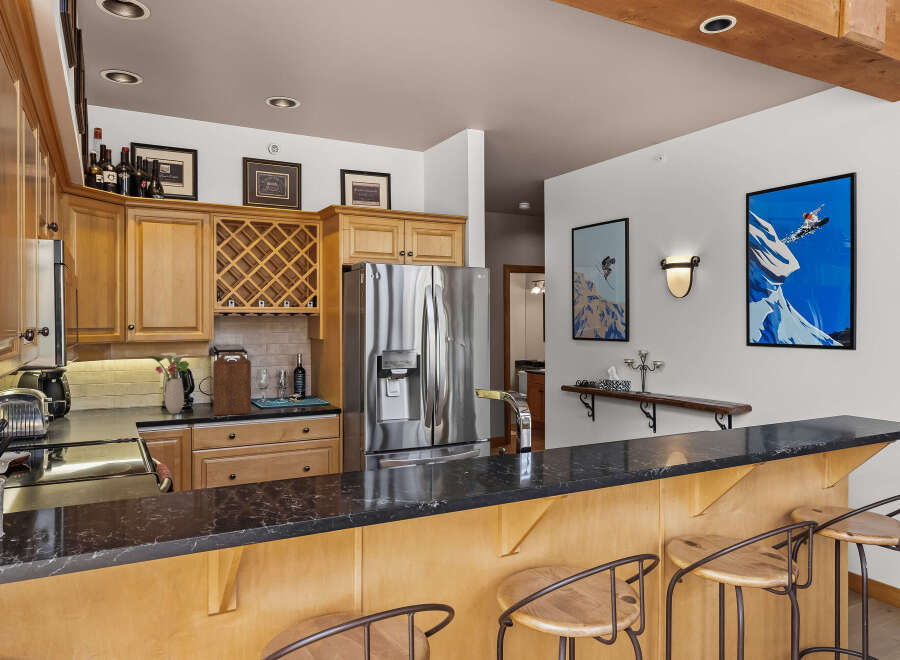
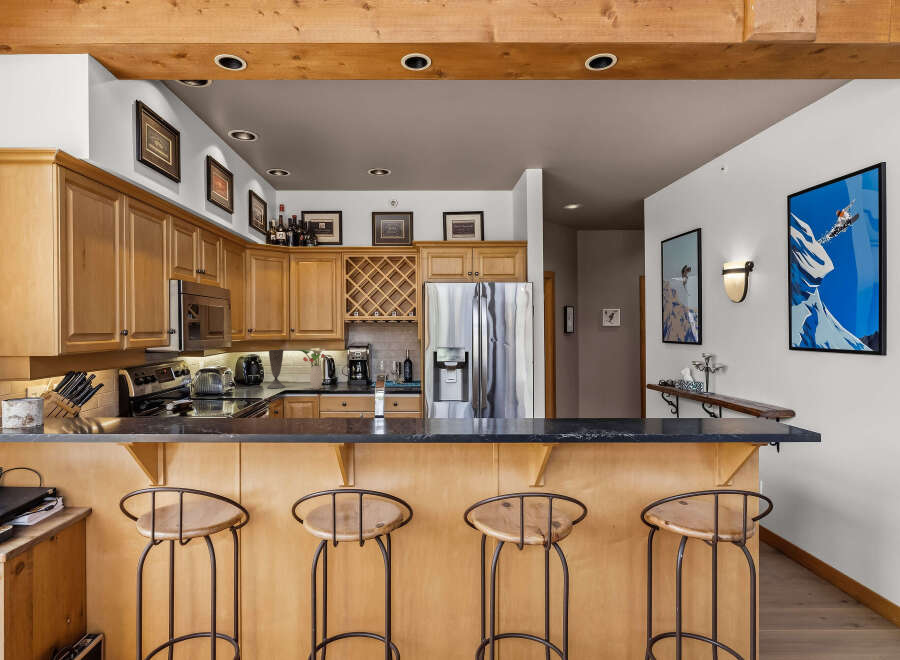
vase: none [84,345,112,416] -> present [267,349,285,388]
cutting board: present [213,353,251,415] -> none [333,349,358,392]

